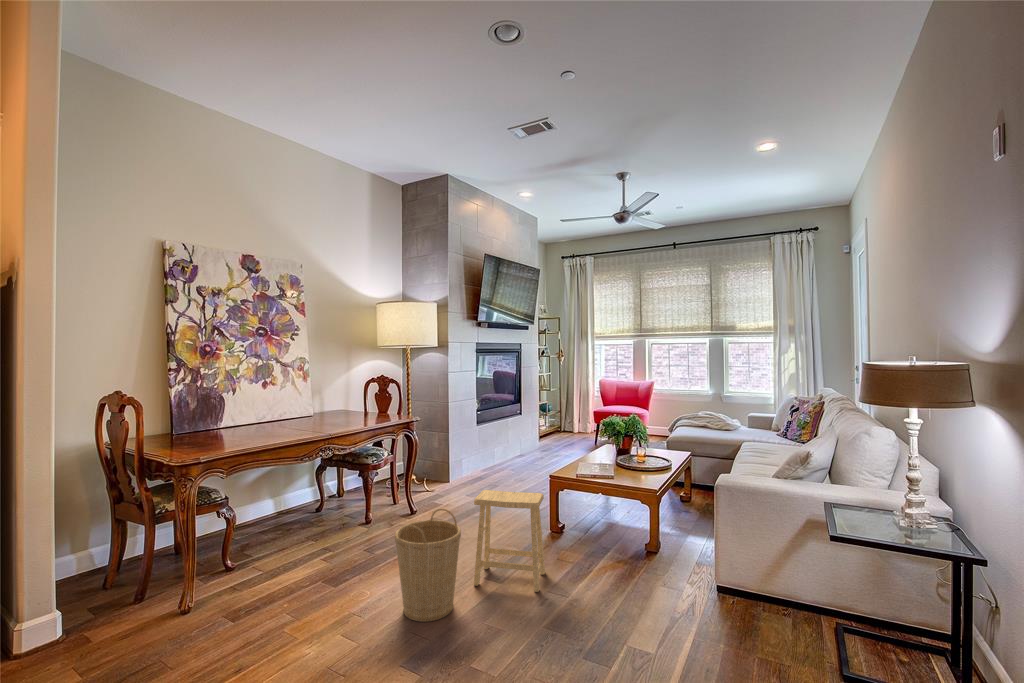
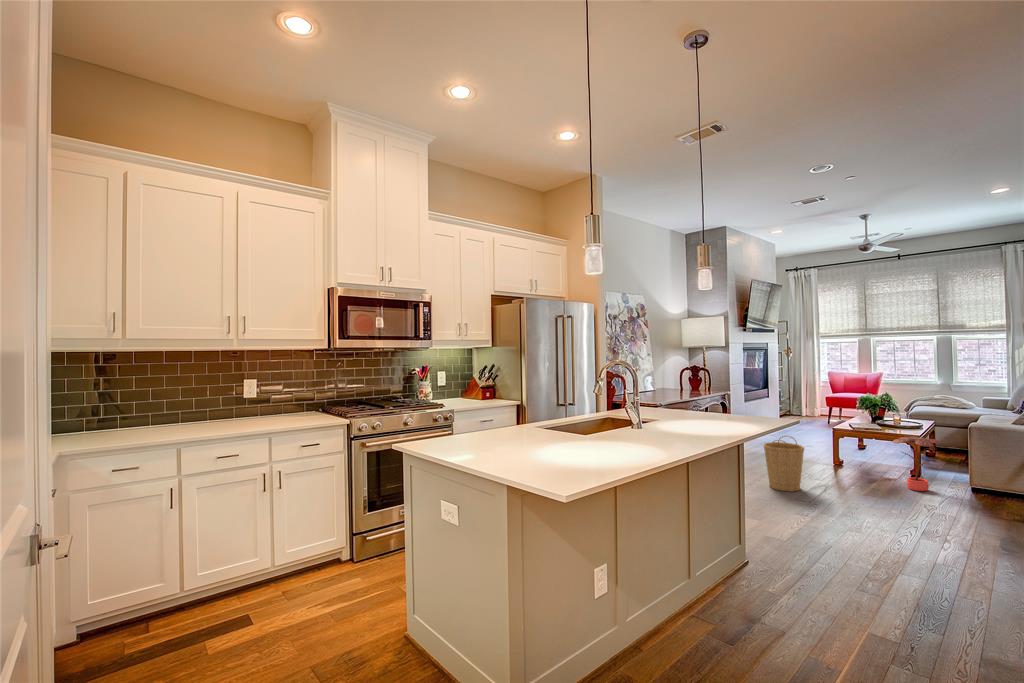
footstool: present [474,490,545,592] -> none [801,430,849,487]
potted plant: none [605,498,669,593] -> present [893,437,939,491]

